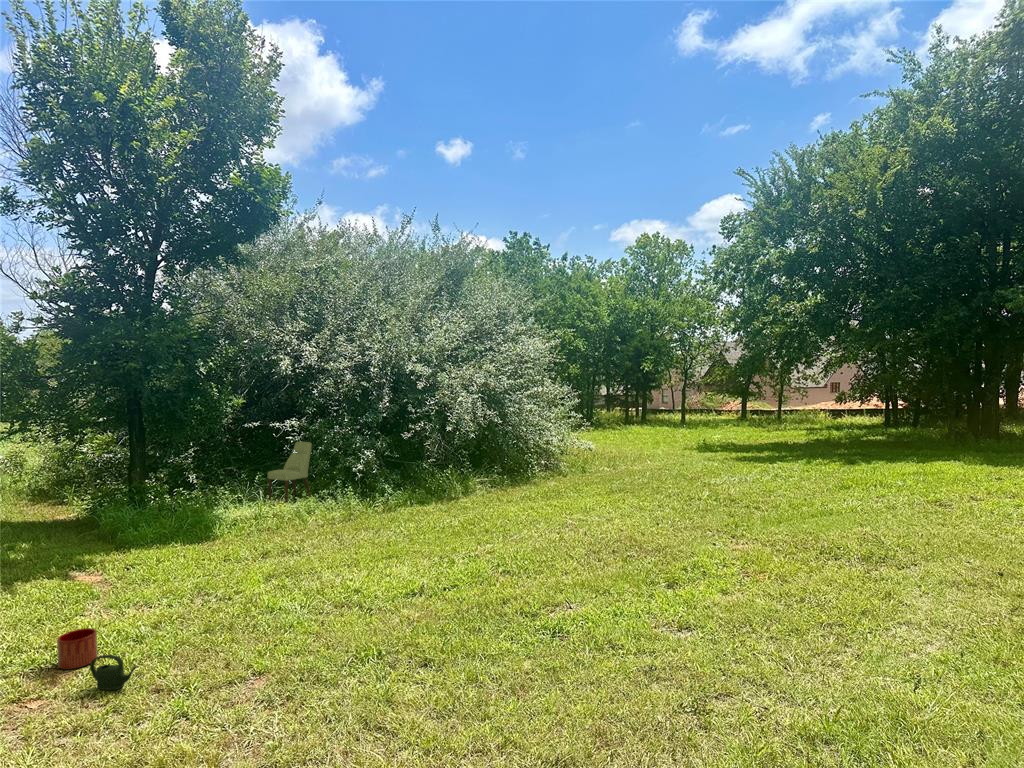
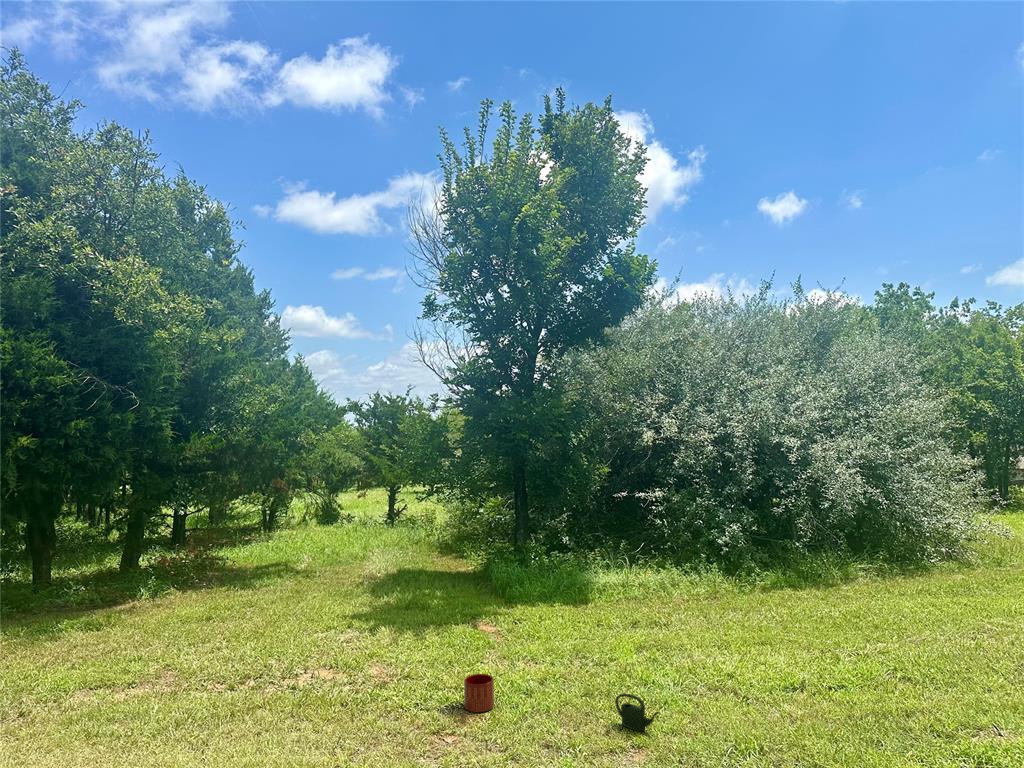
chair: present [268,442,312,502] -> none [634,512,676,572]
watering can: present [90,655,138,690] -> present [615,694,660,731]

